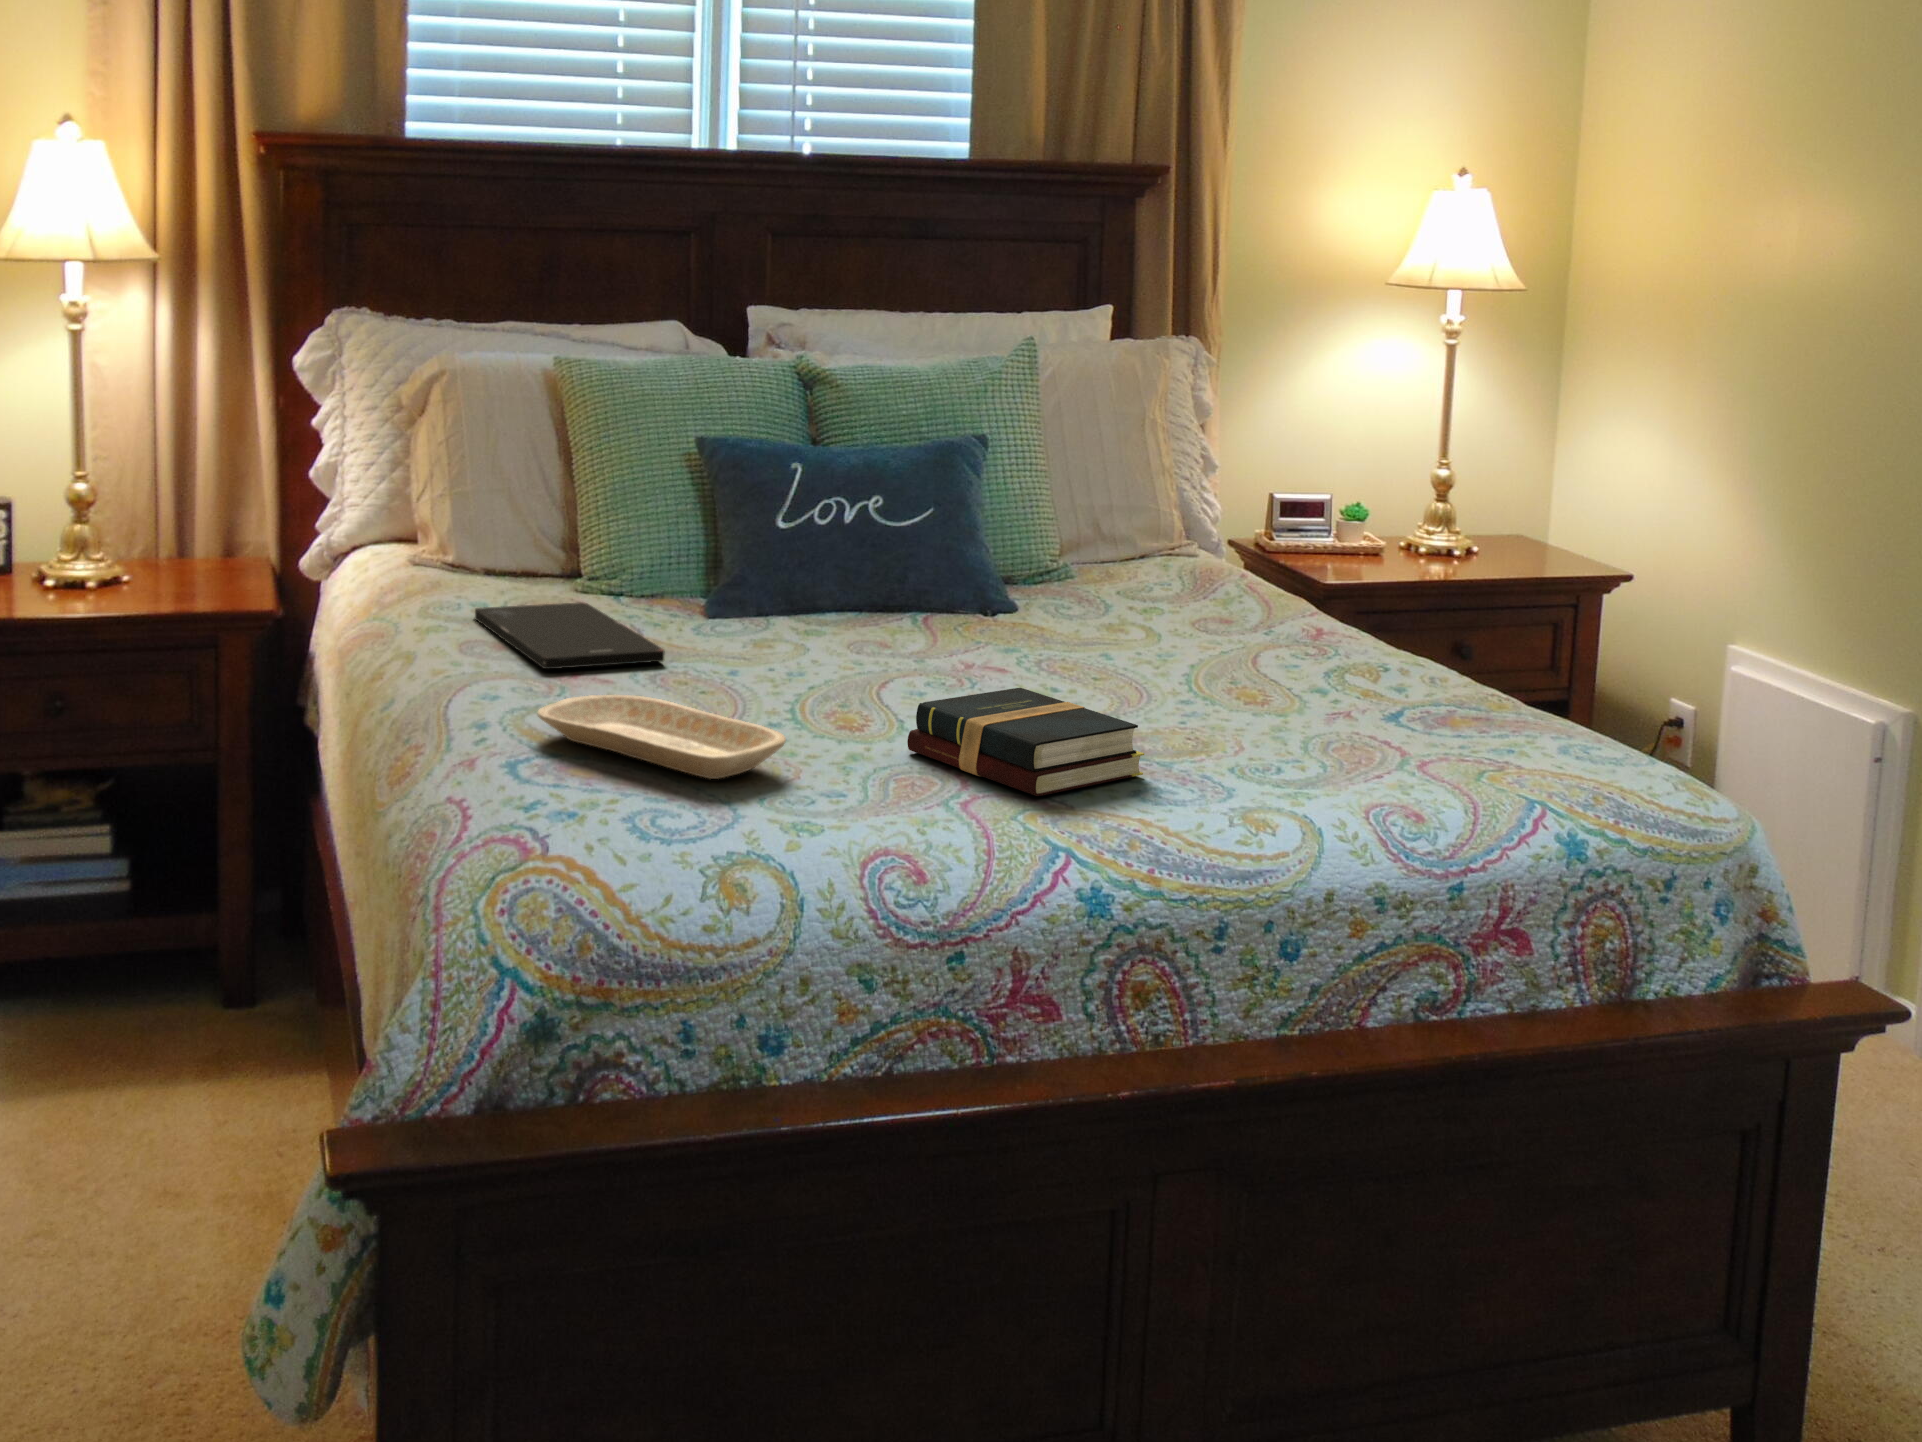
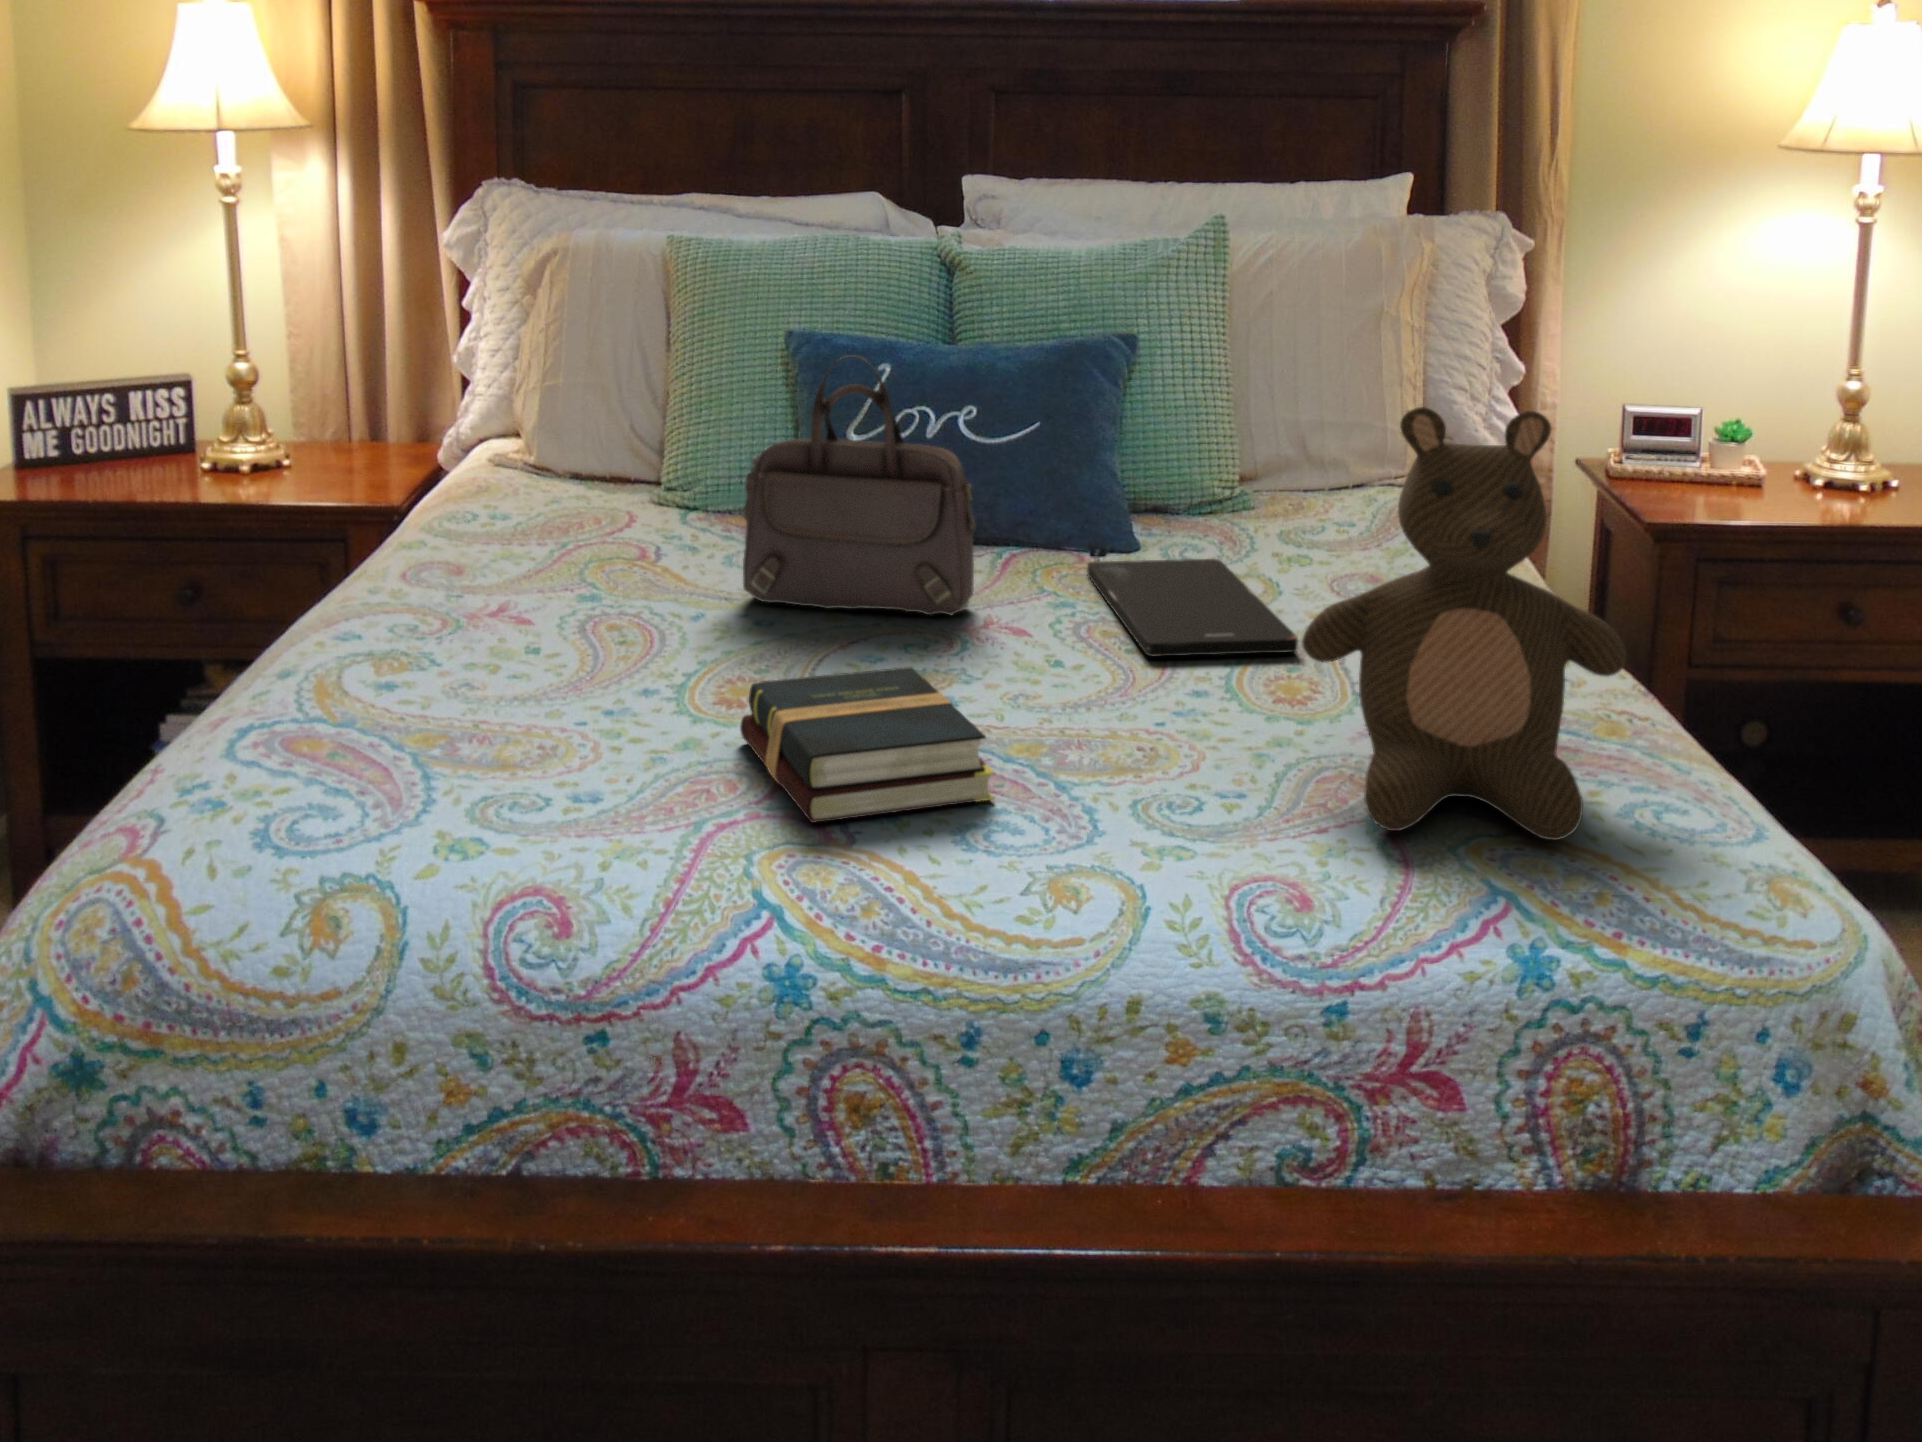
handbag: none [766,449,965,664] -> present [742,355,976,615]
stuffed bear: none [1326,469,1554,773] -> present [1302,407,1626,840]
smartphone: present [475,602,665,669] -> present [1087,559,1298,656]
tray: present [538,695,786,779] -> none [339,642,562,764]

